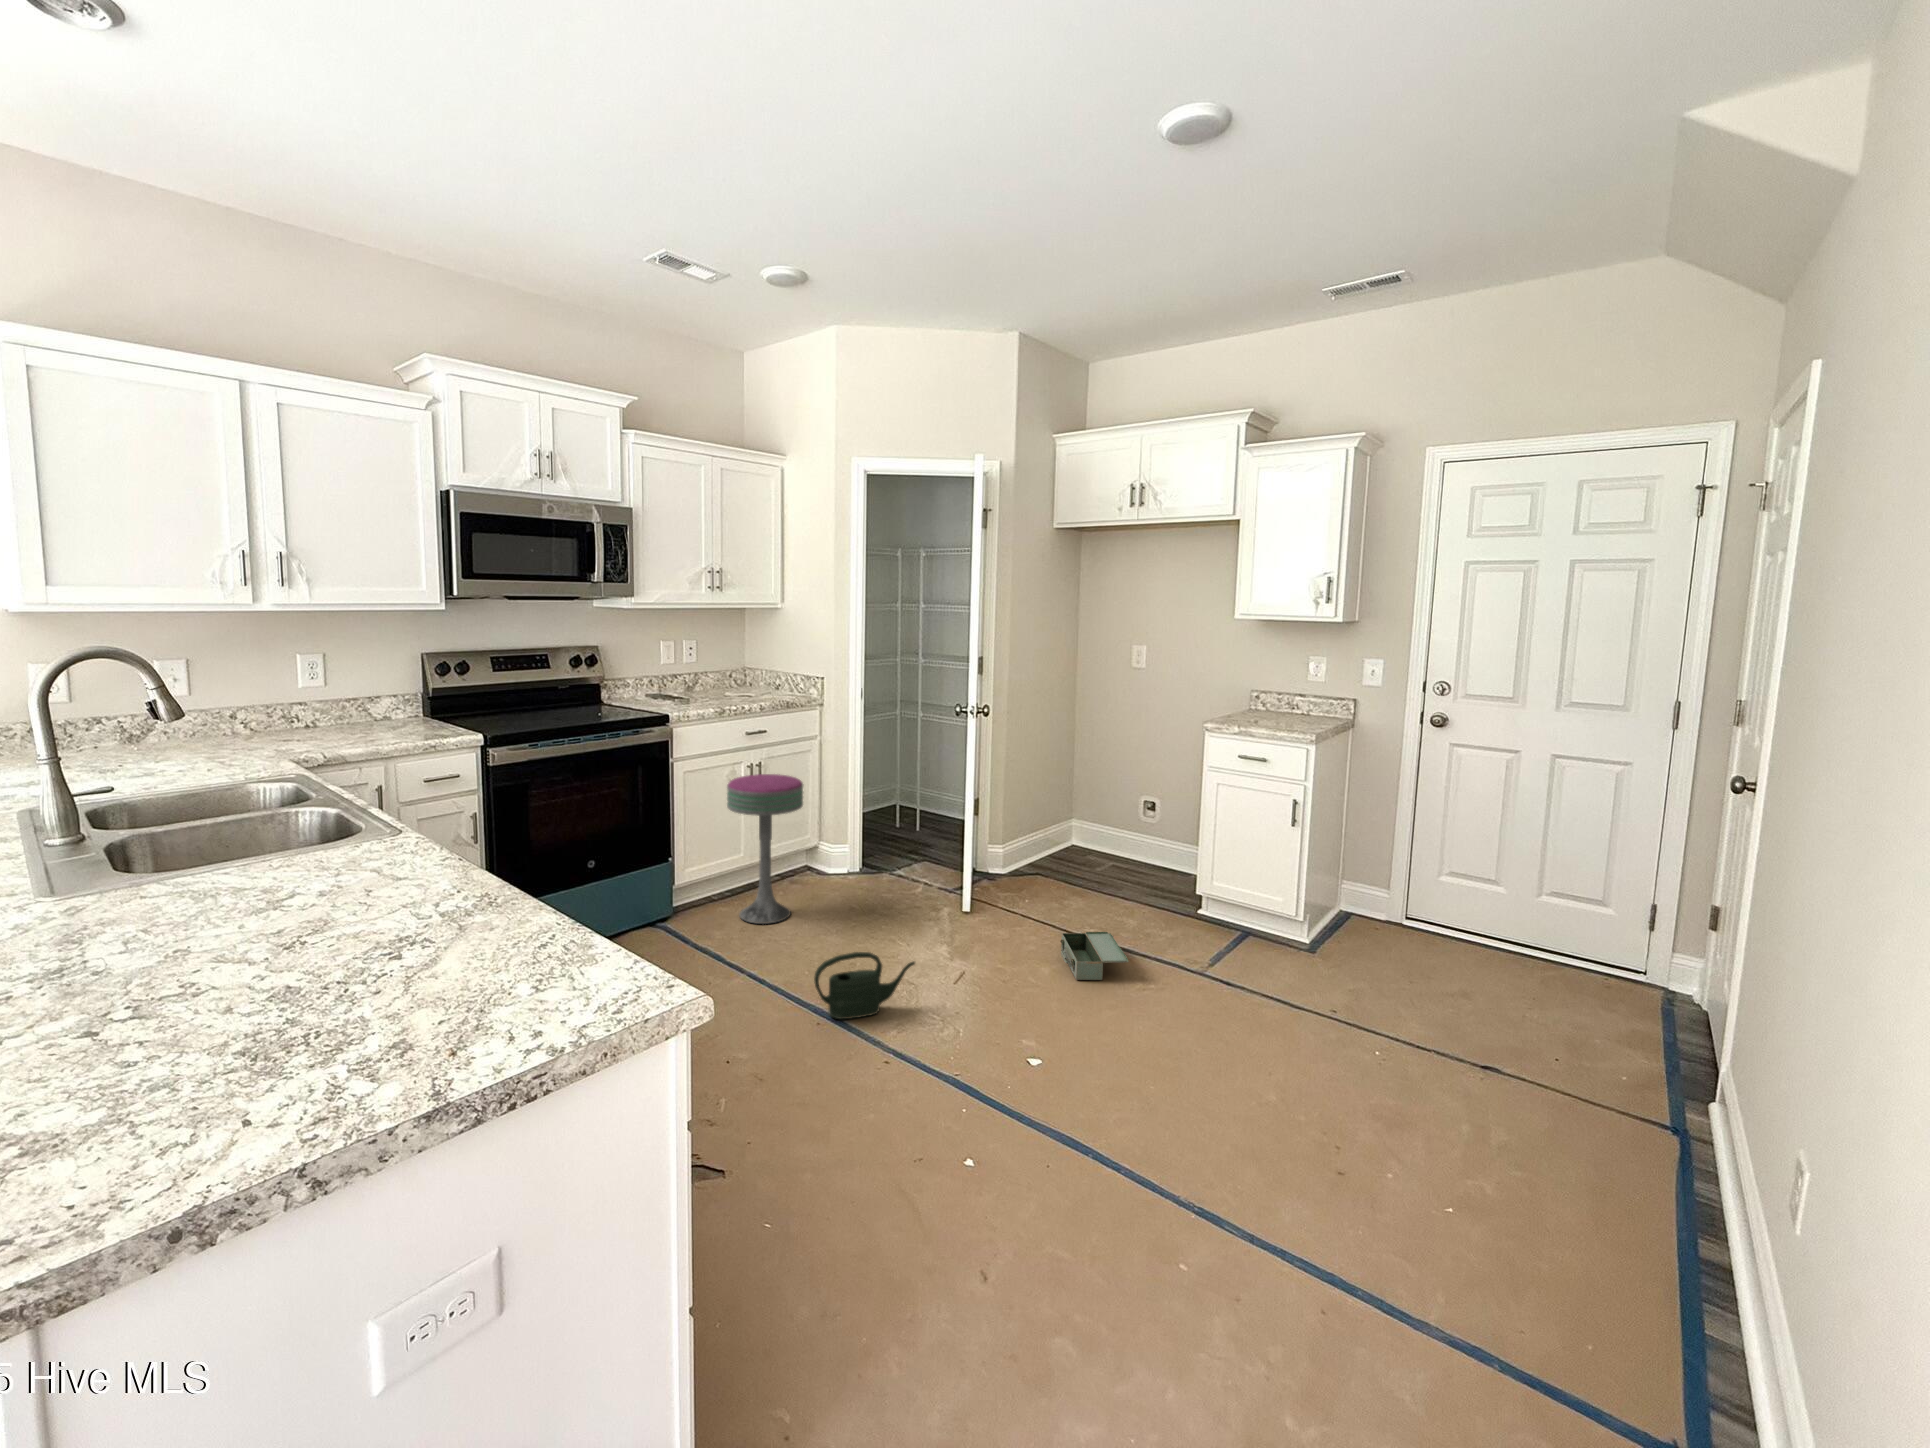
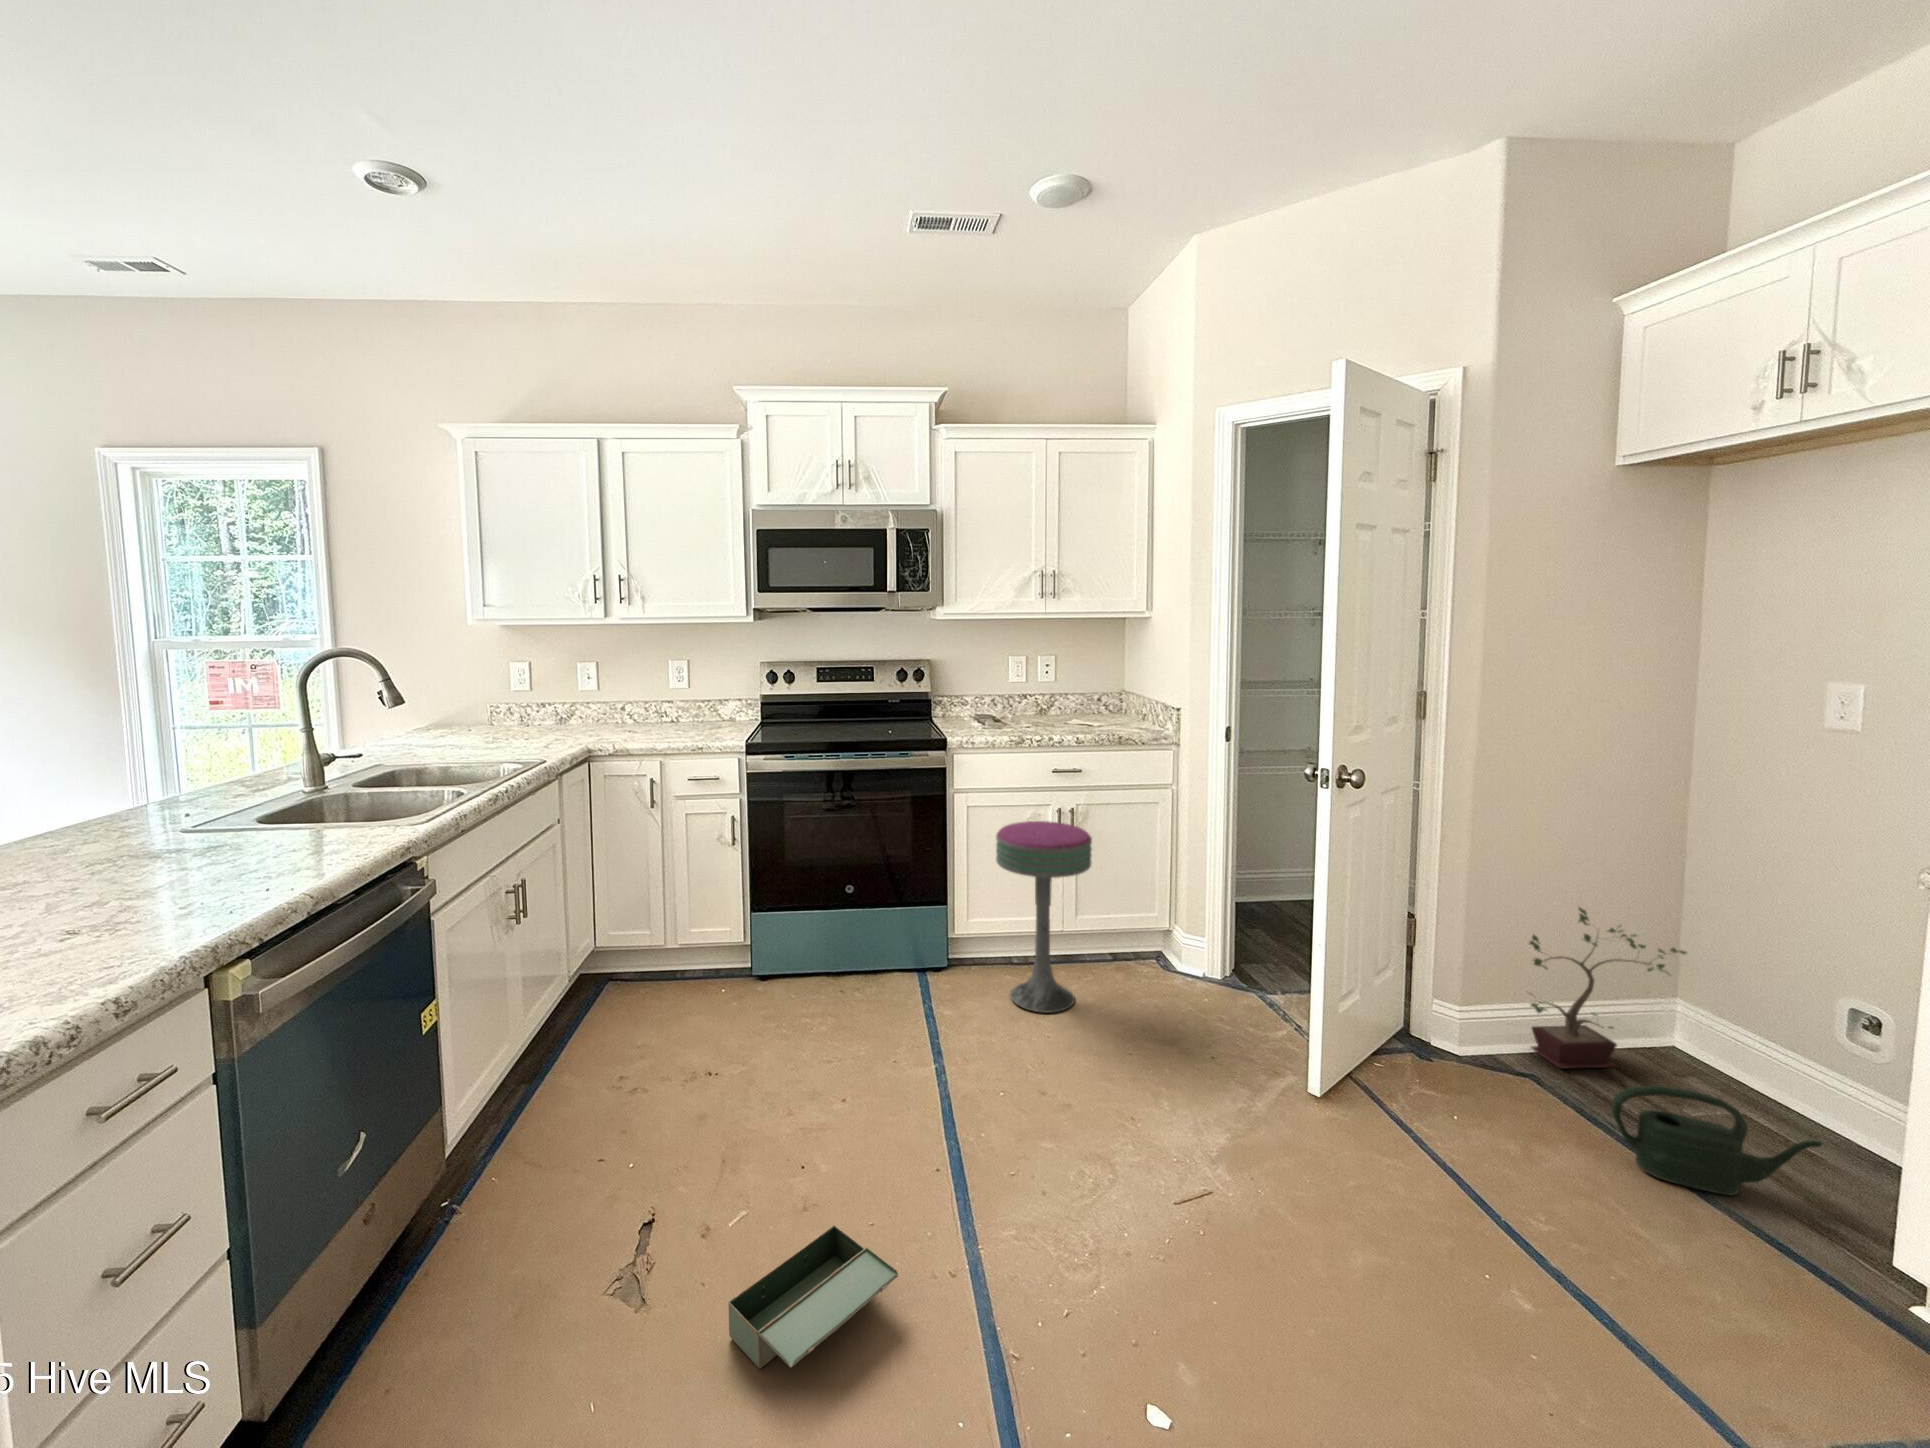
potted plant: none [1030,774,1088,866] -> present [1530,907,1687,1069]
toolbox: present [1060,932,1128,980] -> present [728,1225,898,1369]
watering can: present [814,952,915,1019] -> present [1612,1085,1821,1195]

